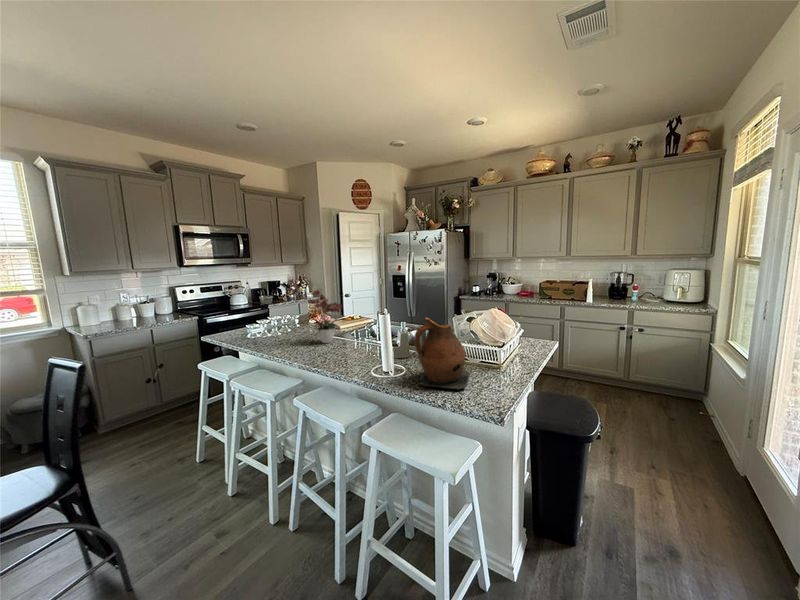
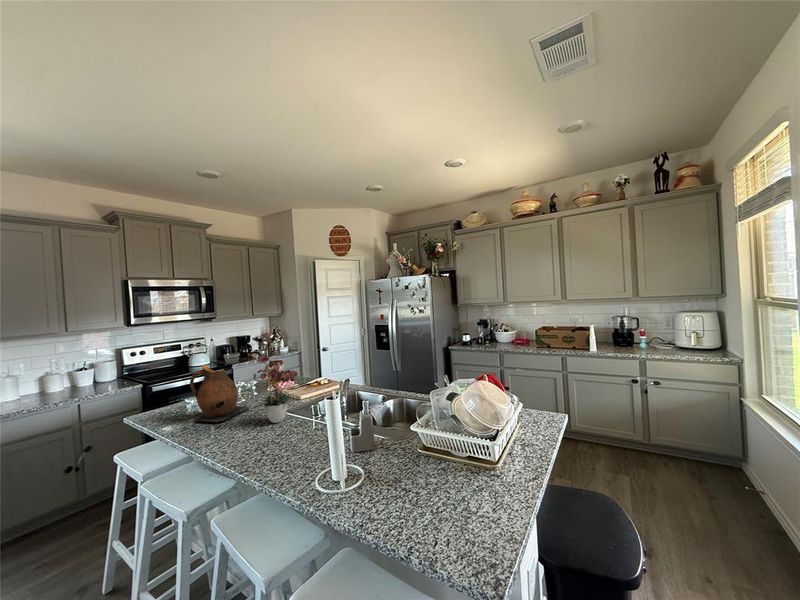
ceramic pitcher: present [414,318,470,390] -> present [190,364,249,423]

